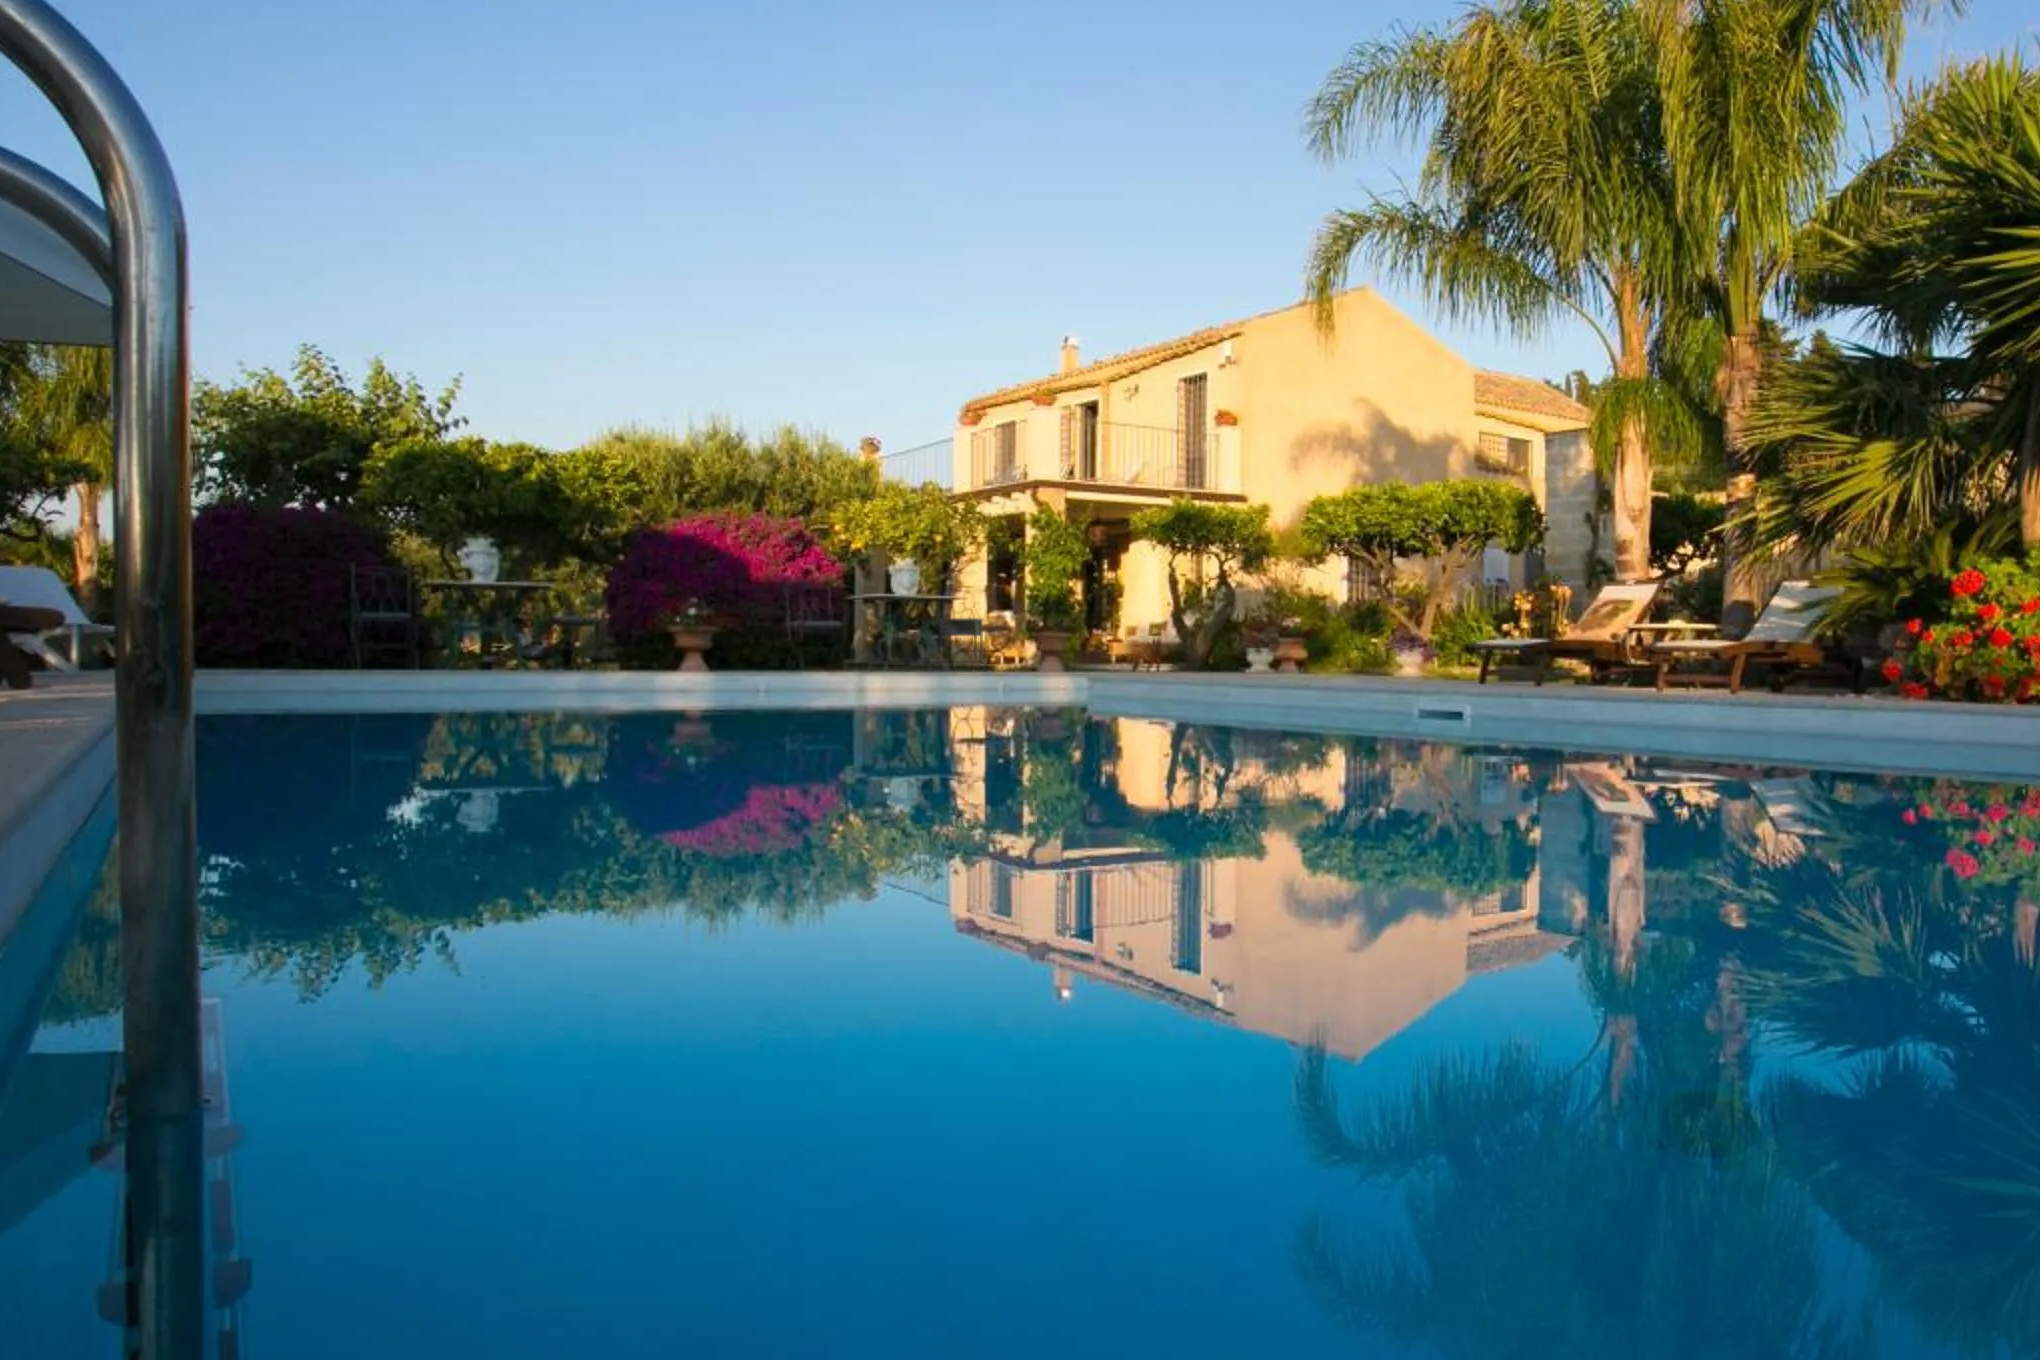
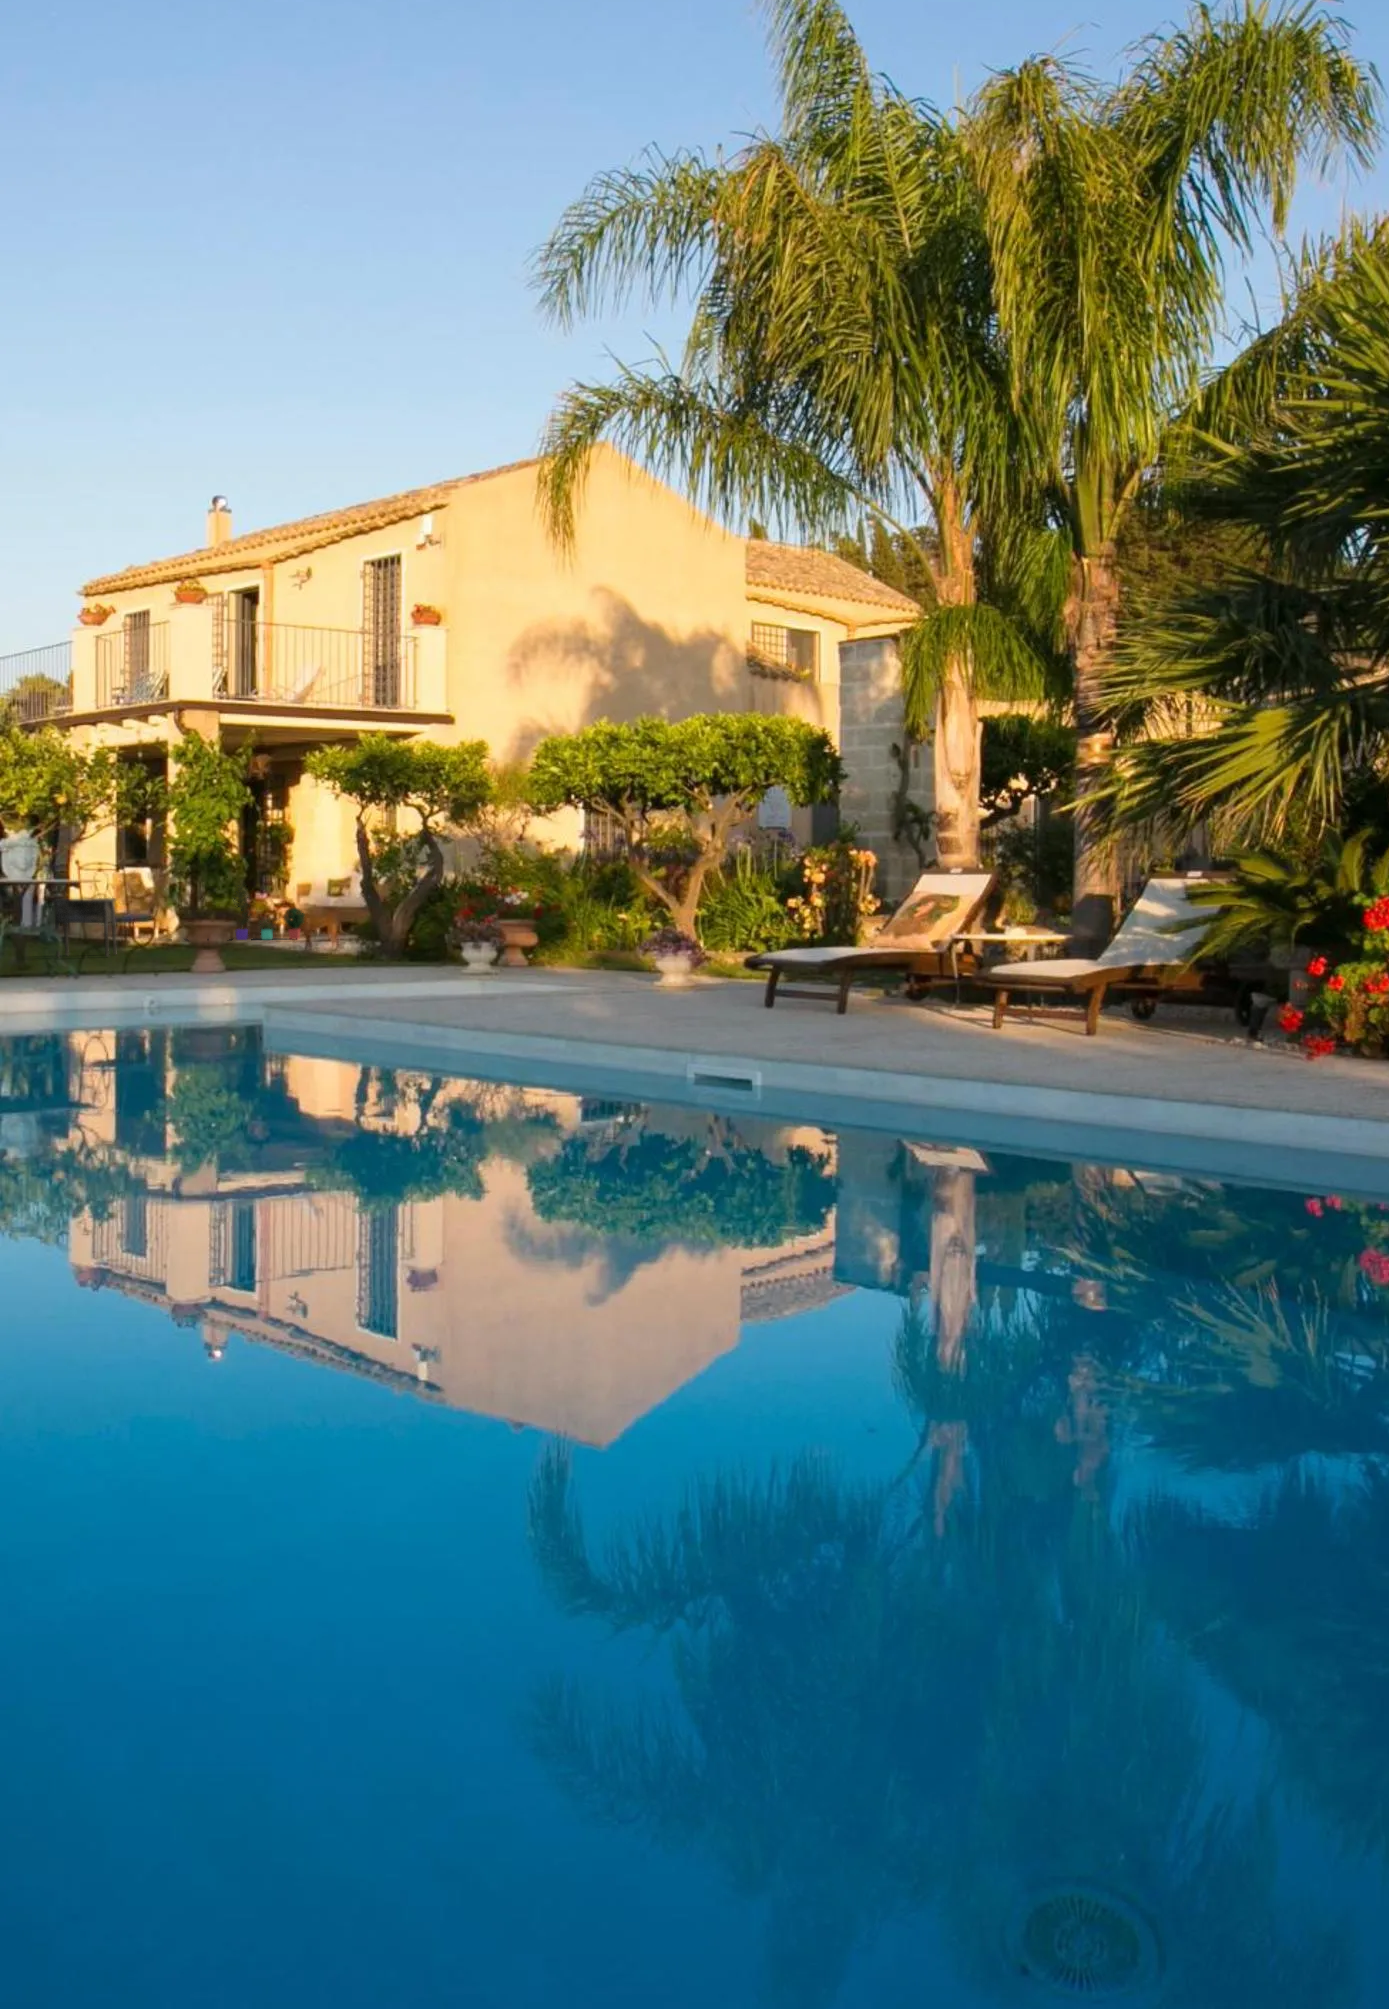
potted plant: none [1069,612,1126,657] -> present [232,885,304,940]

